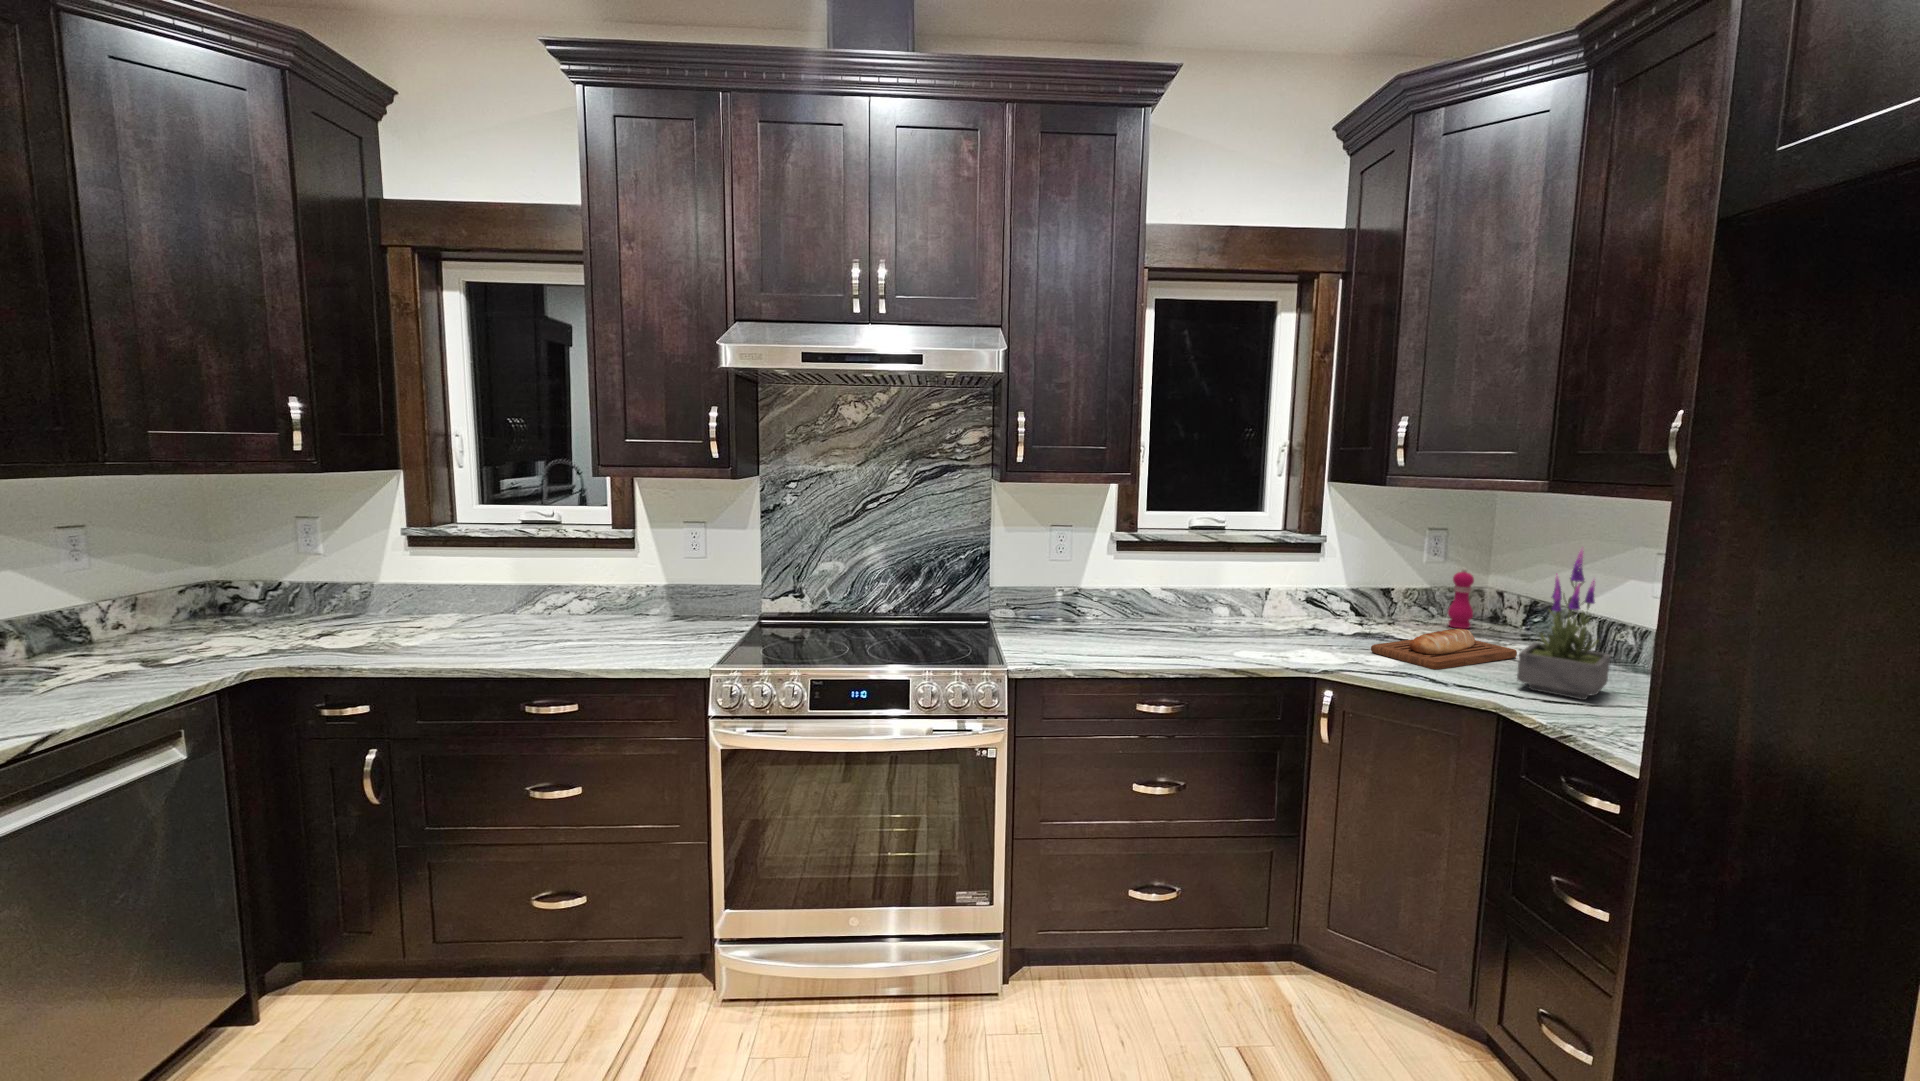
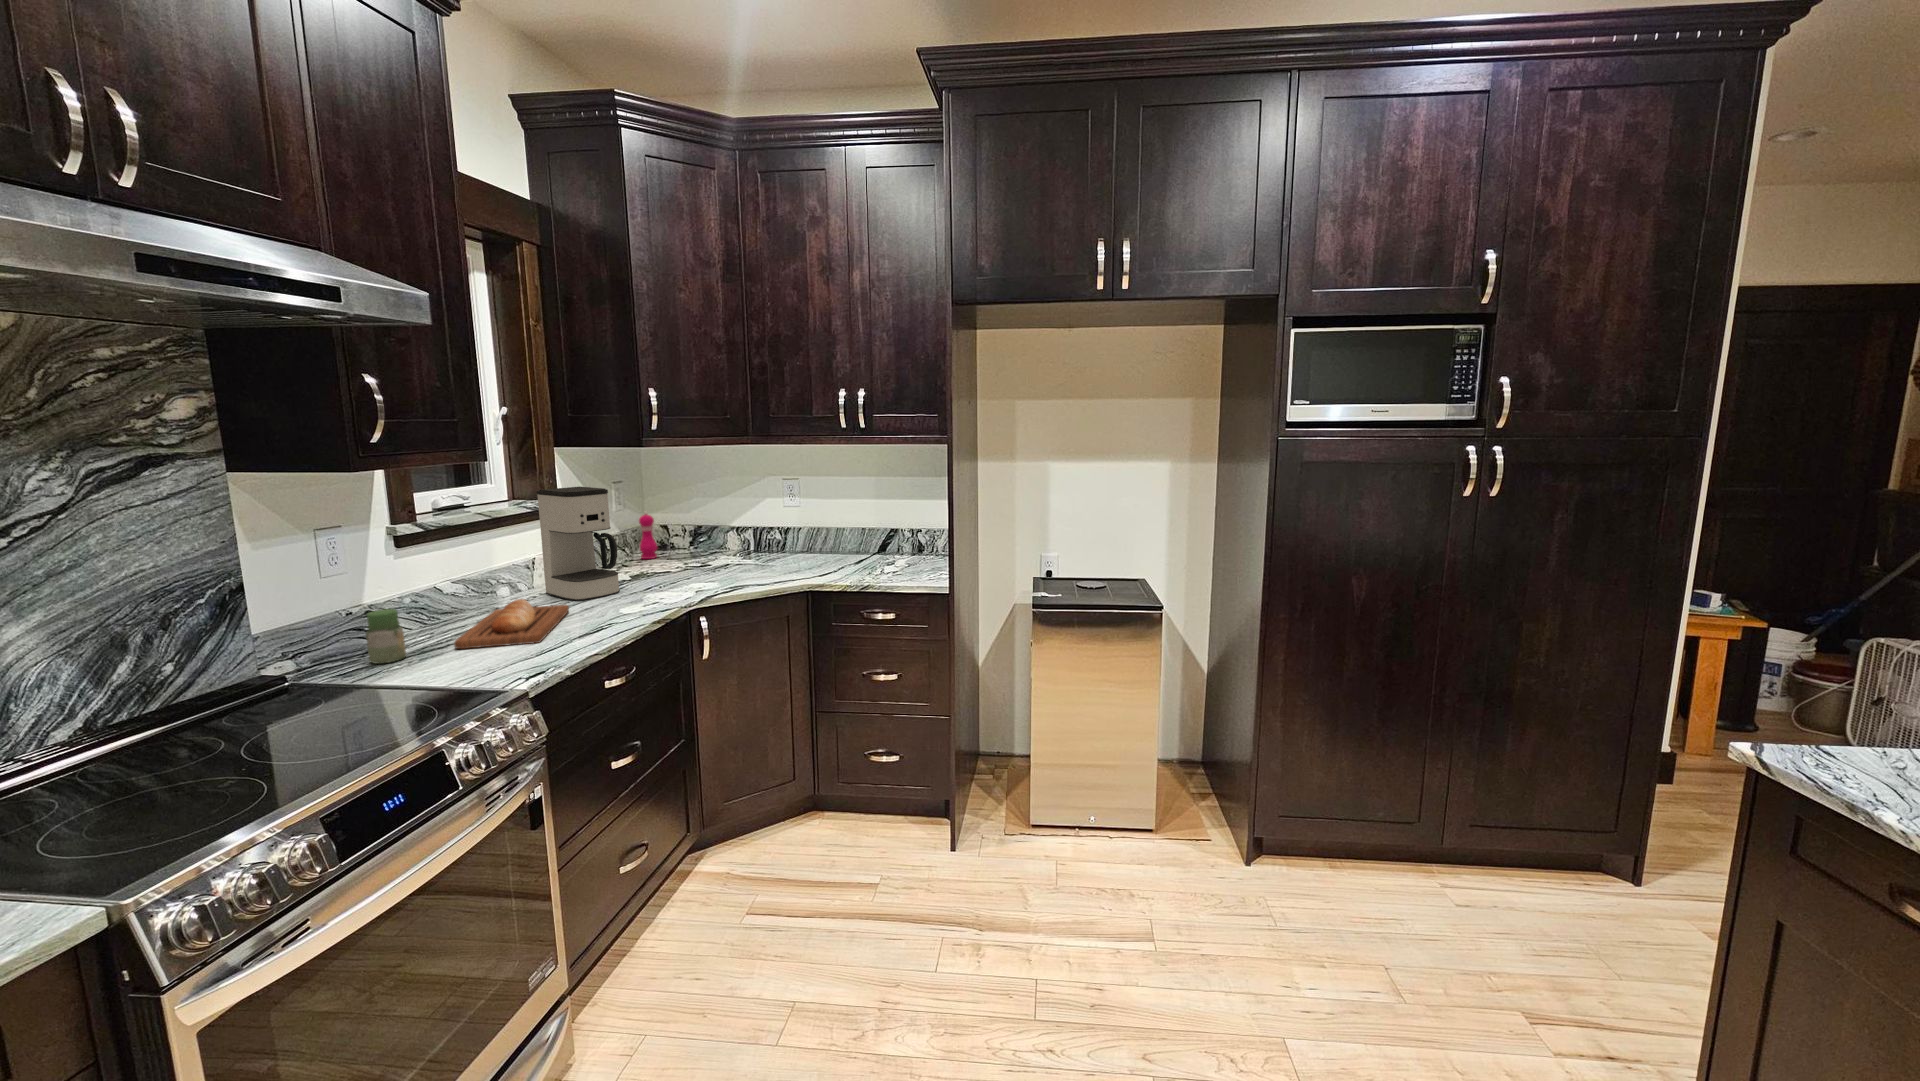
coffee maker: none [1252,520,1326,643] -> present [537,487,620,601]
potted plant: present [1517,550,1610,700] -> none [769,478,822,573]
jar: none [1040,590,1063,631] -> present [366,609,406,664]
bread loaf: present [1371,629,1517,670] -> present [454,599,569,649]

